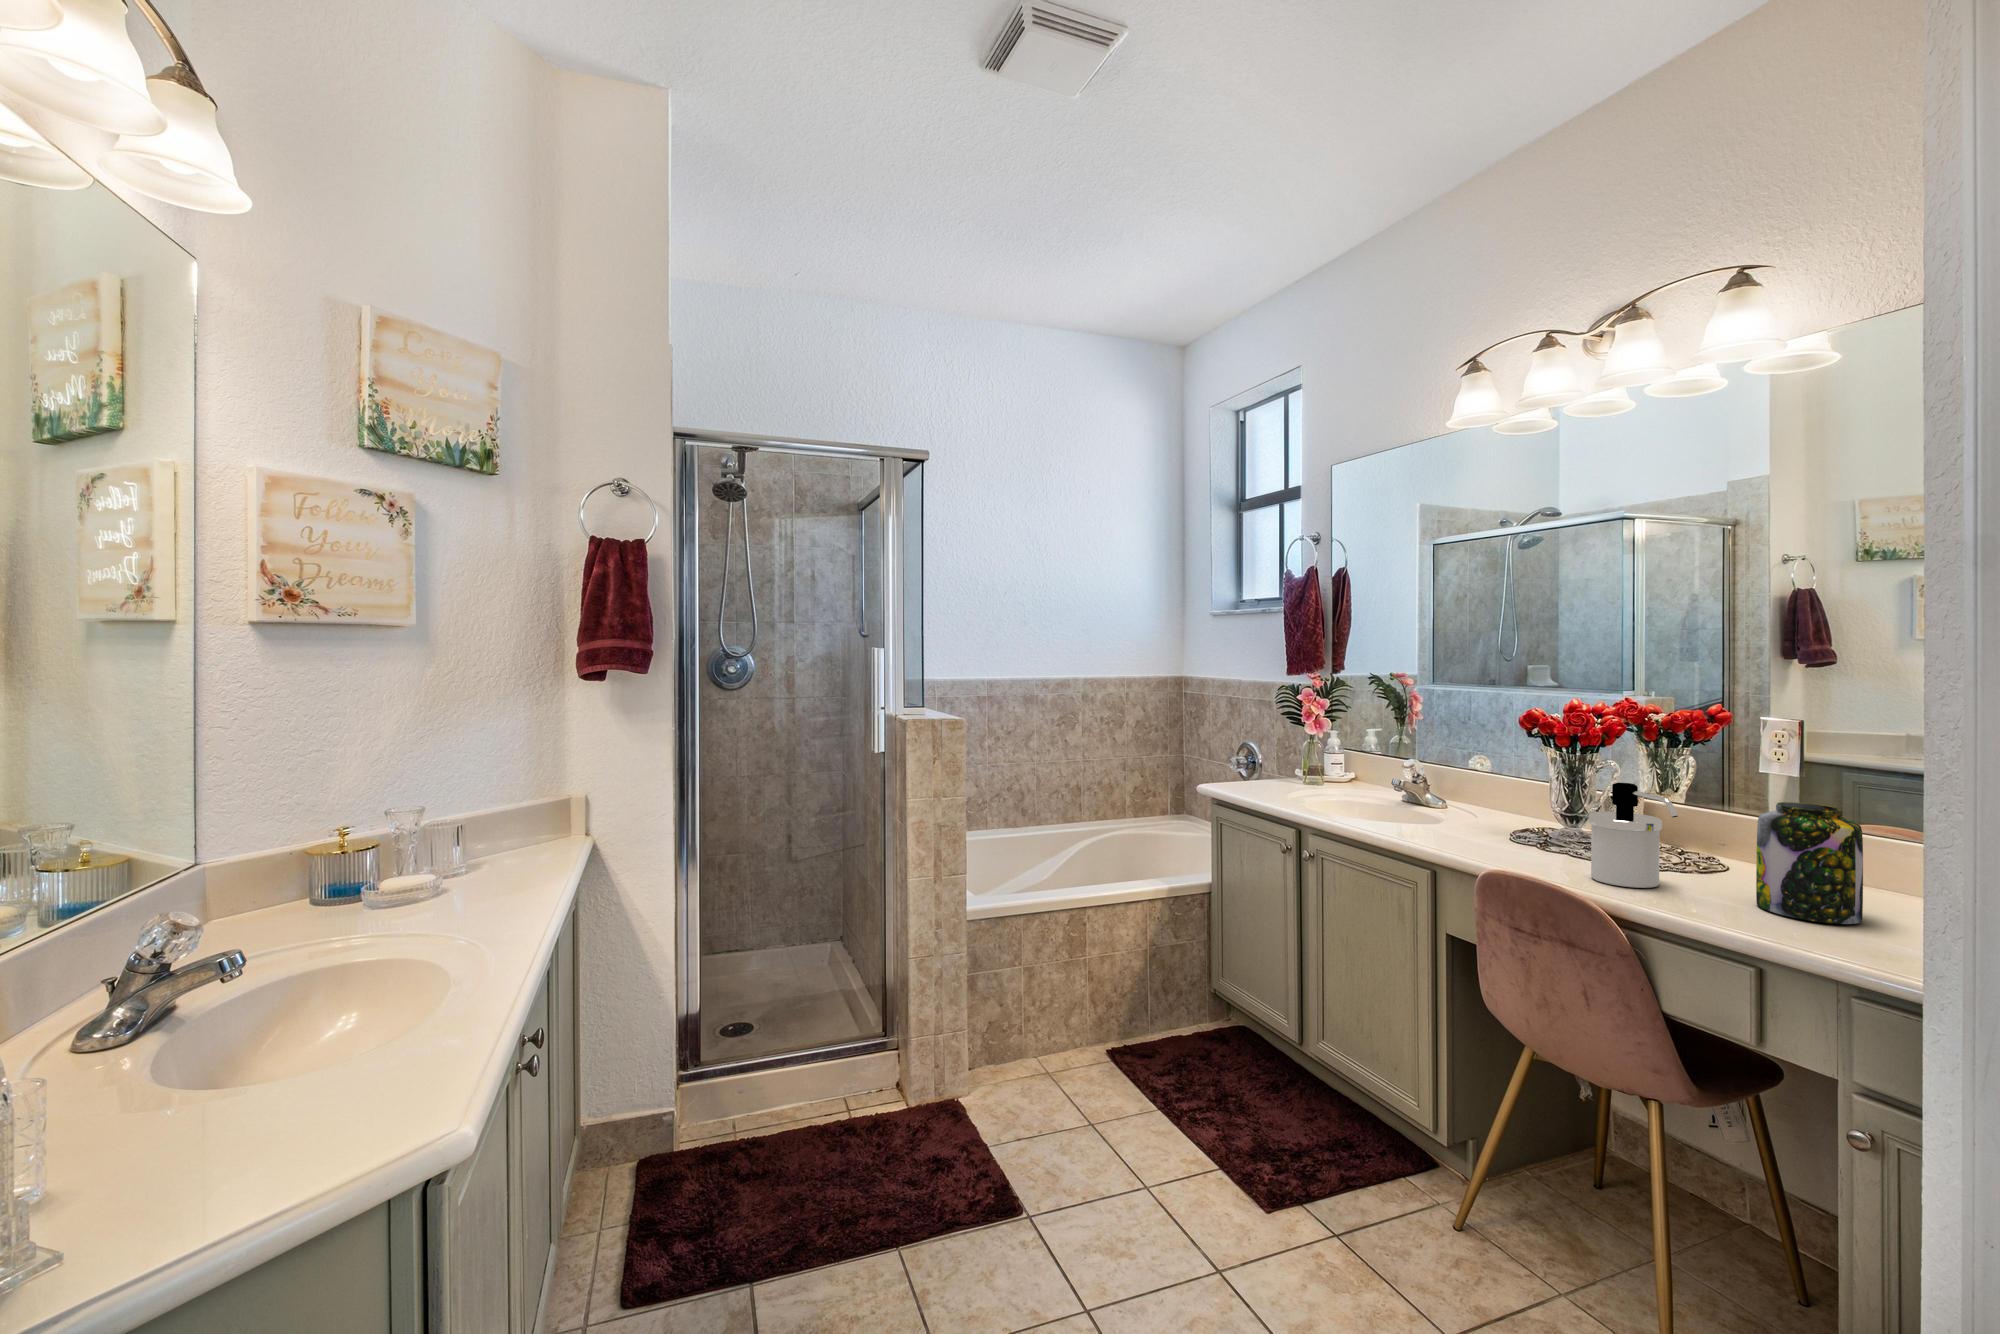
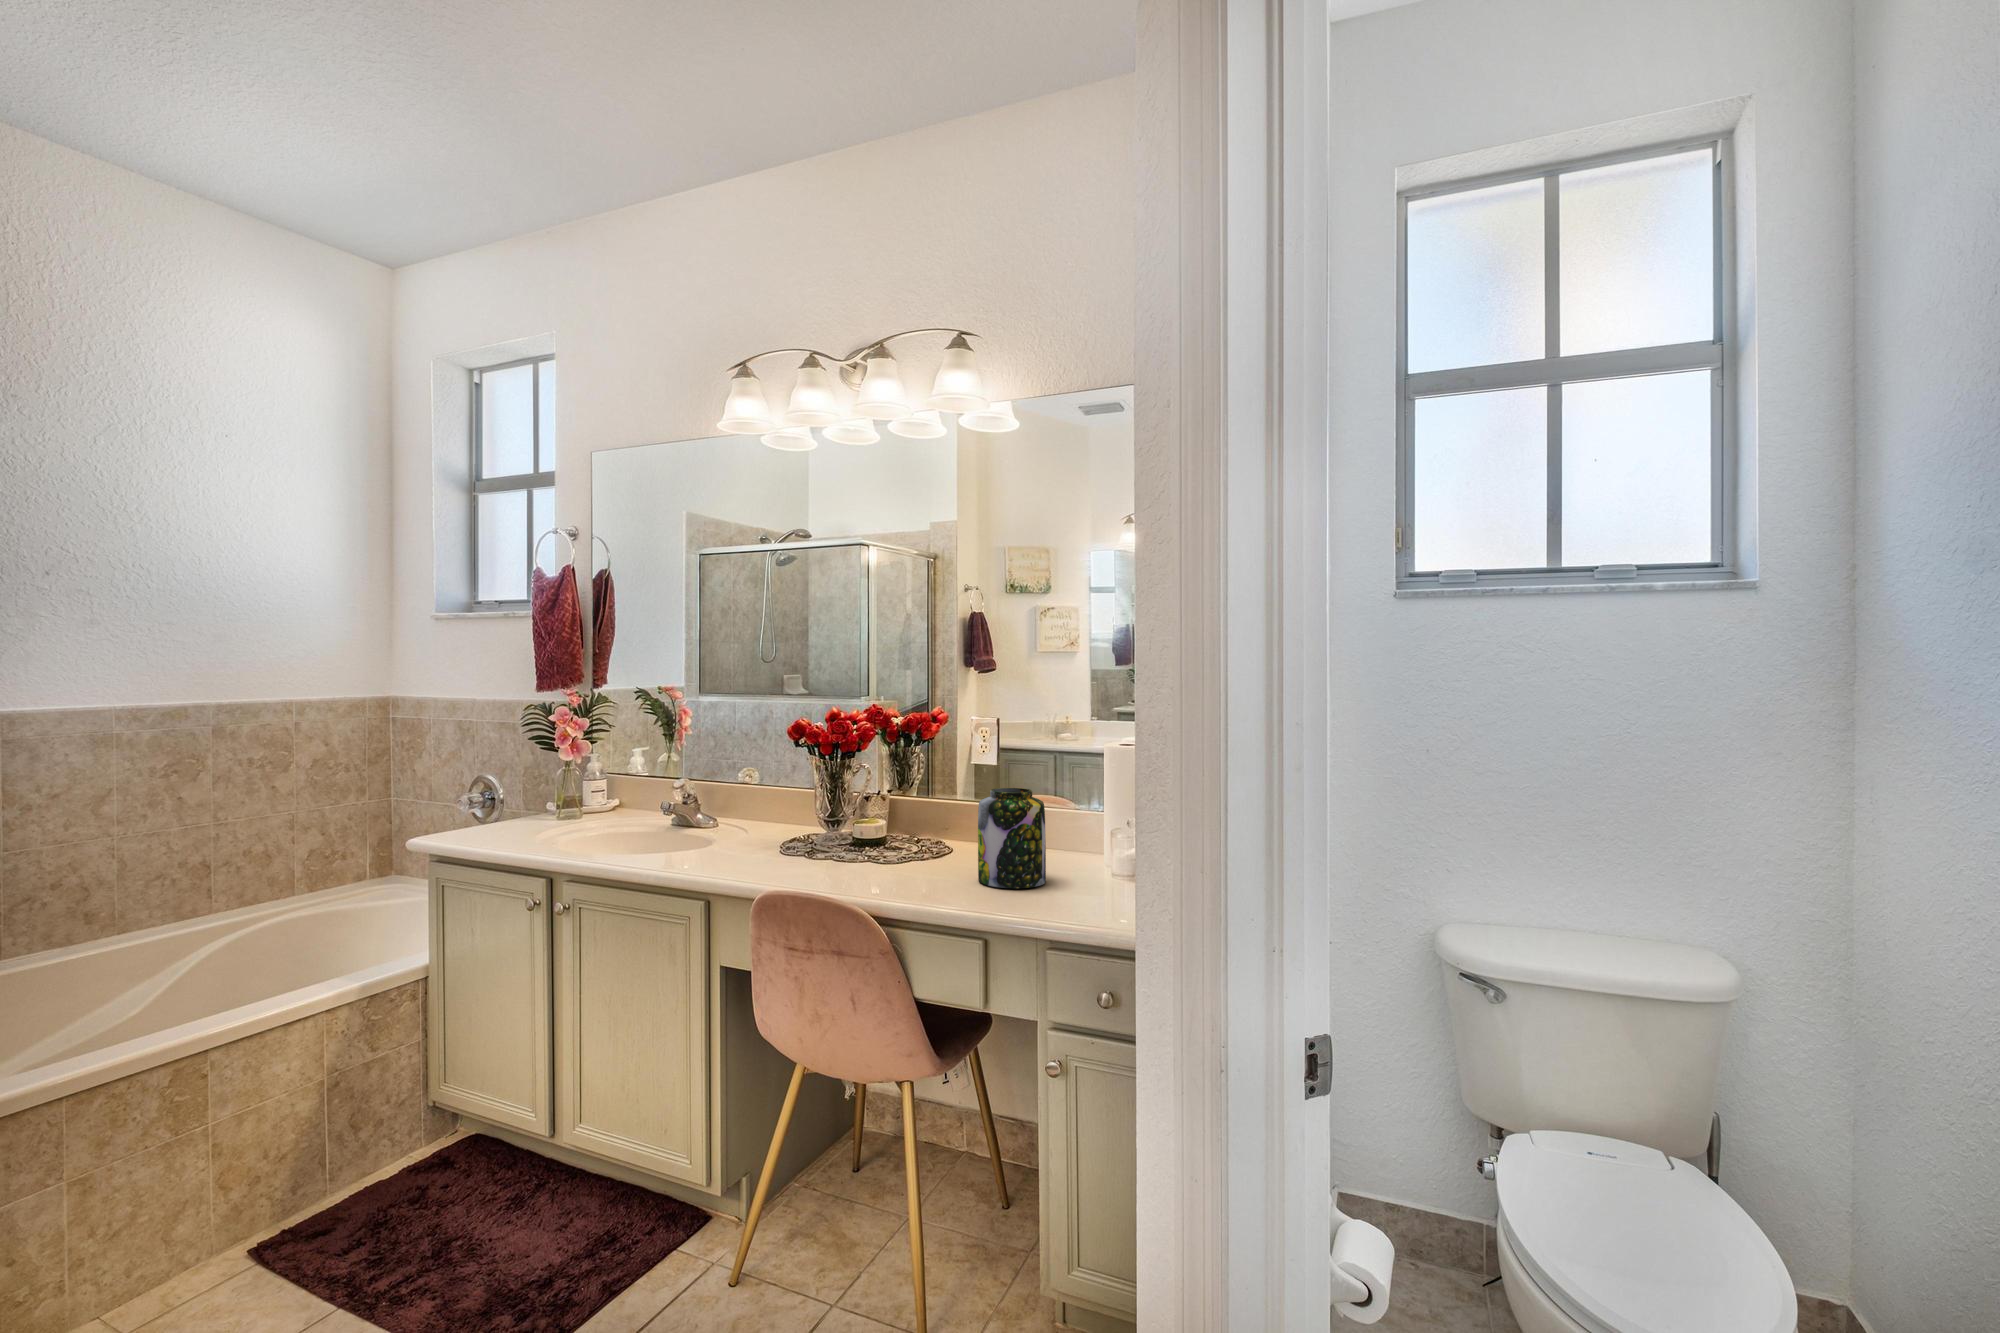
soap dispenser: present [1589,783,1678,888] -> none [852,784,924,884]

